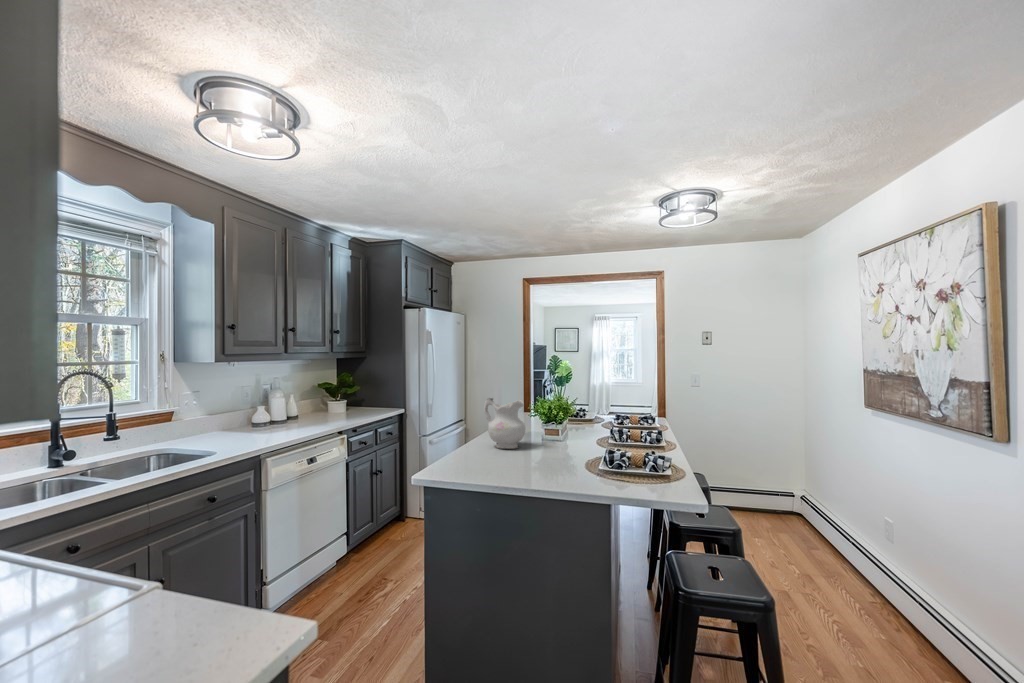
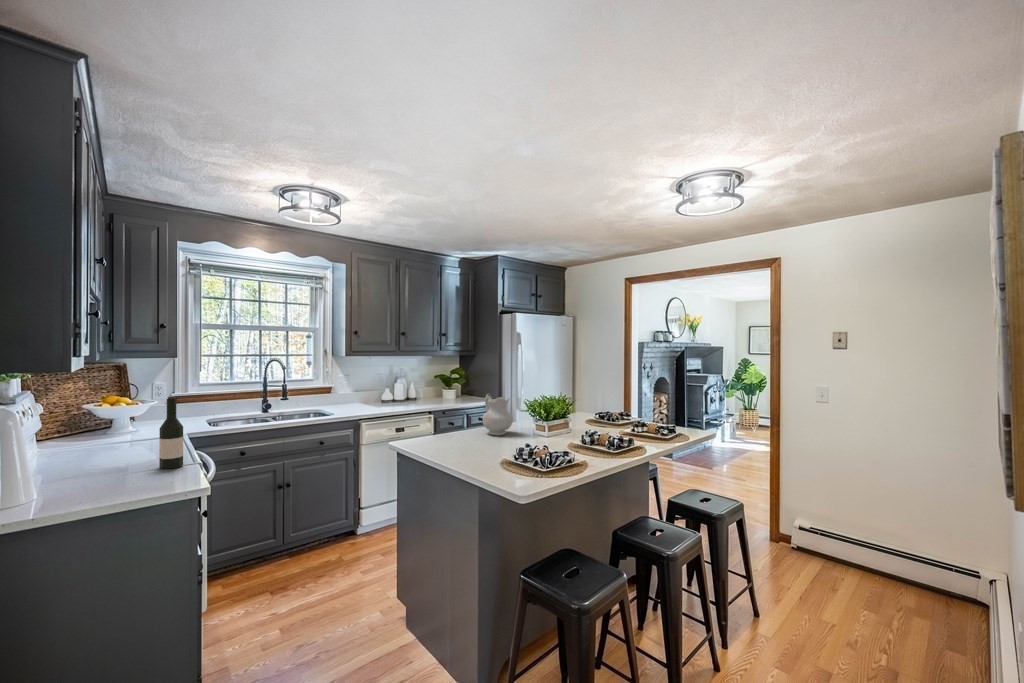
wine bottle: none [58,443,125,647] -> present [159,396,183,469]

